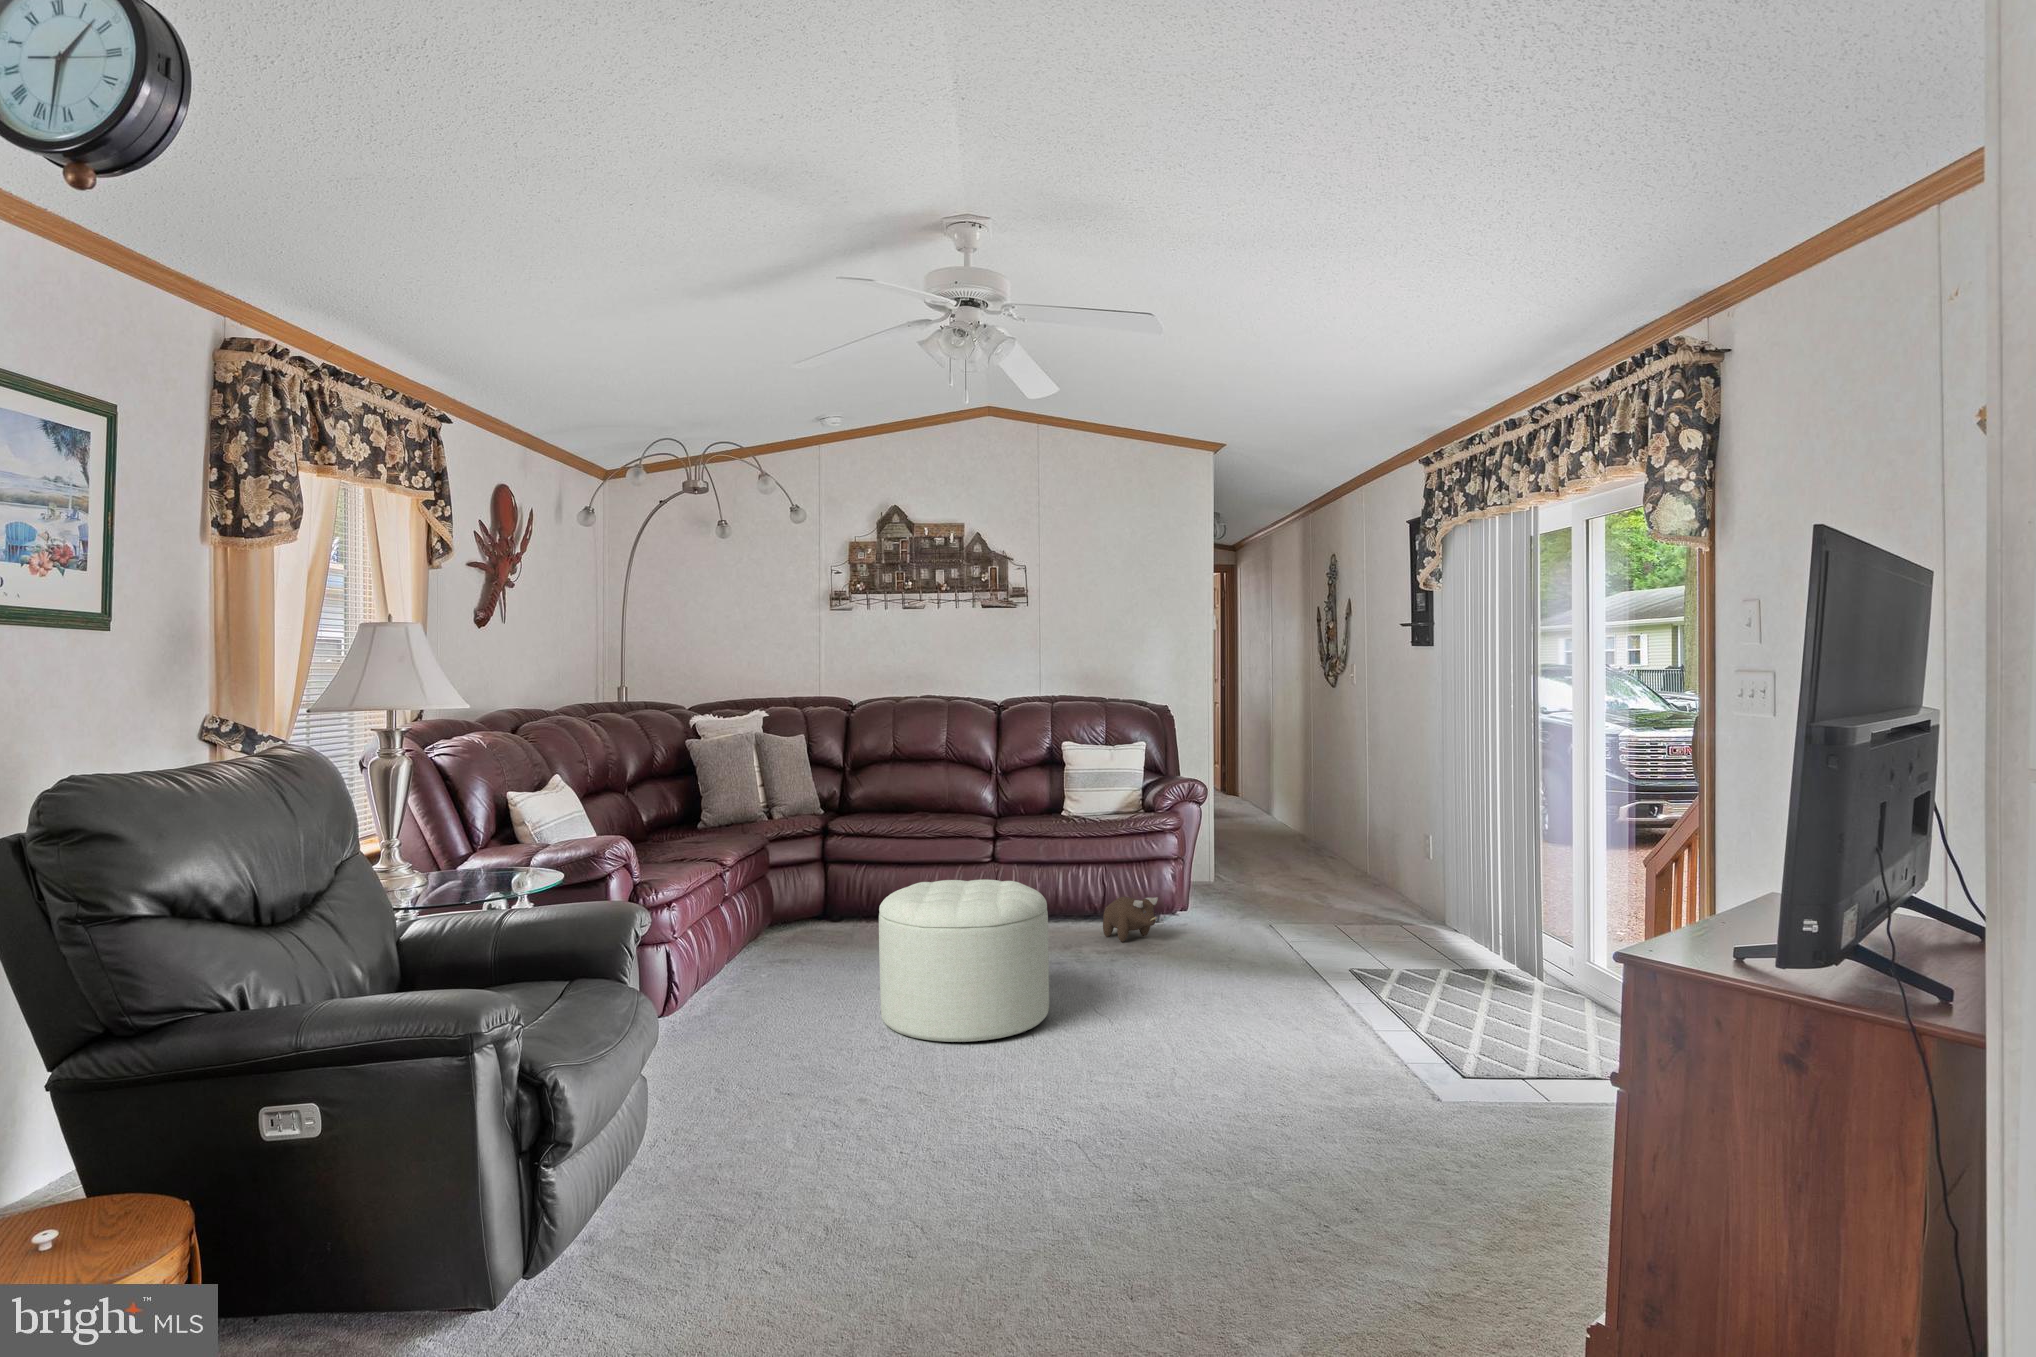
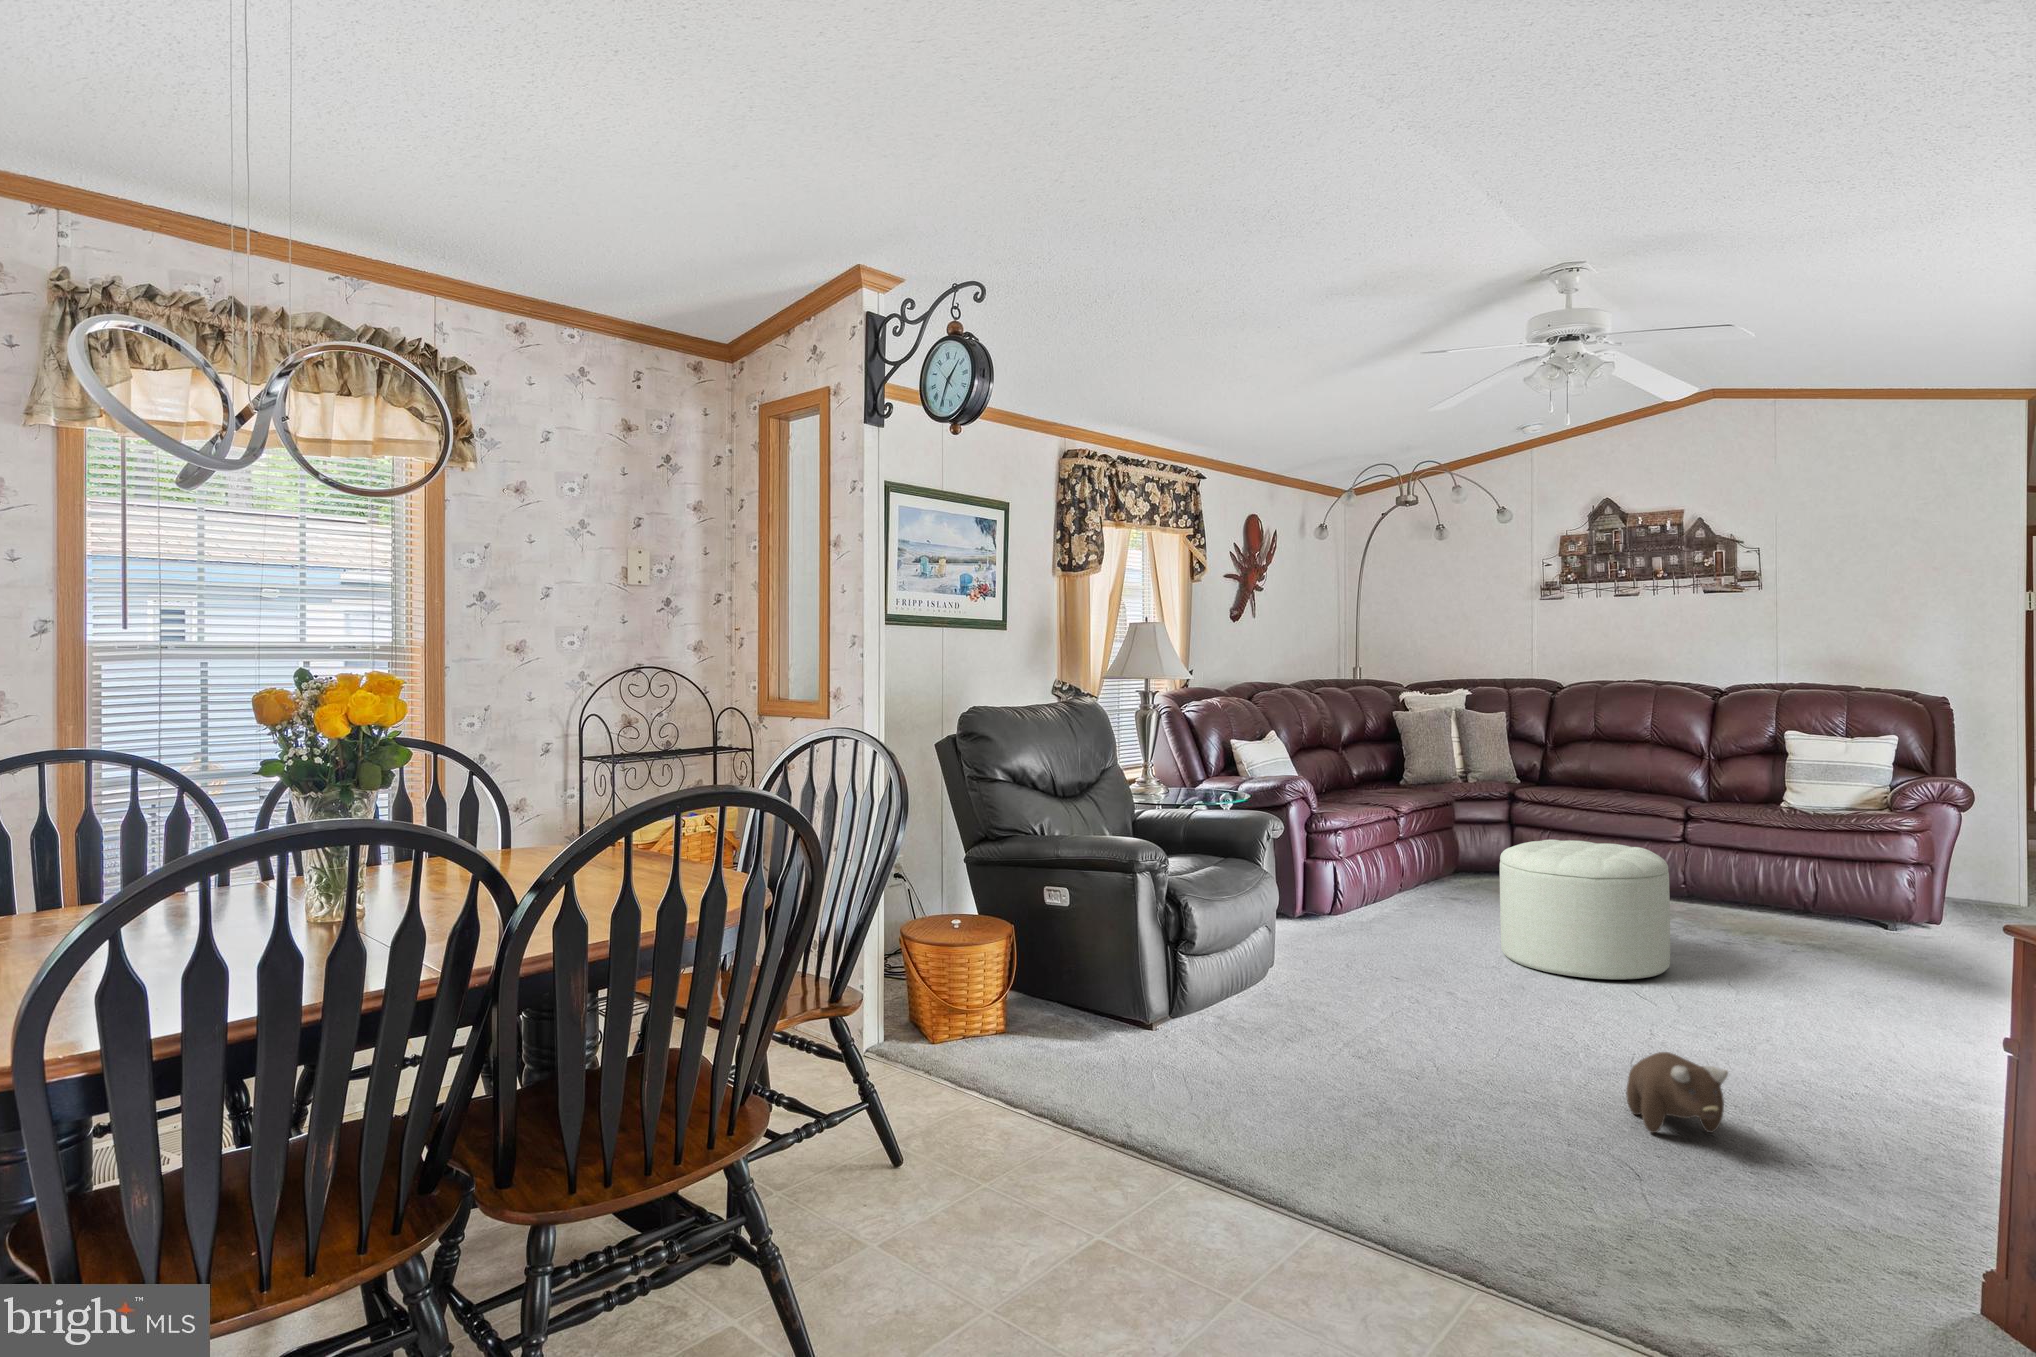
plush toy: present [1103,897,1158,942] -> present [1626,1052,1728,1133]

